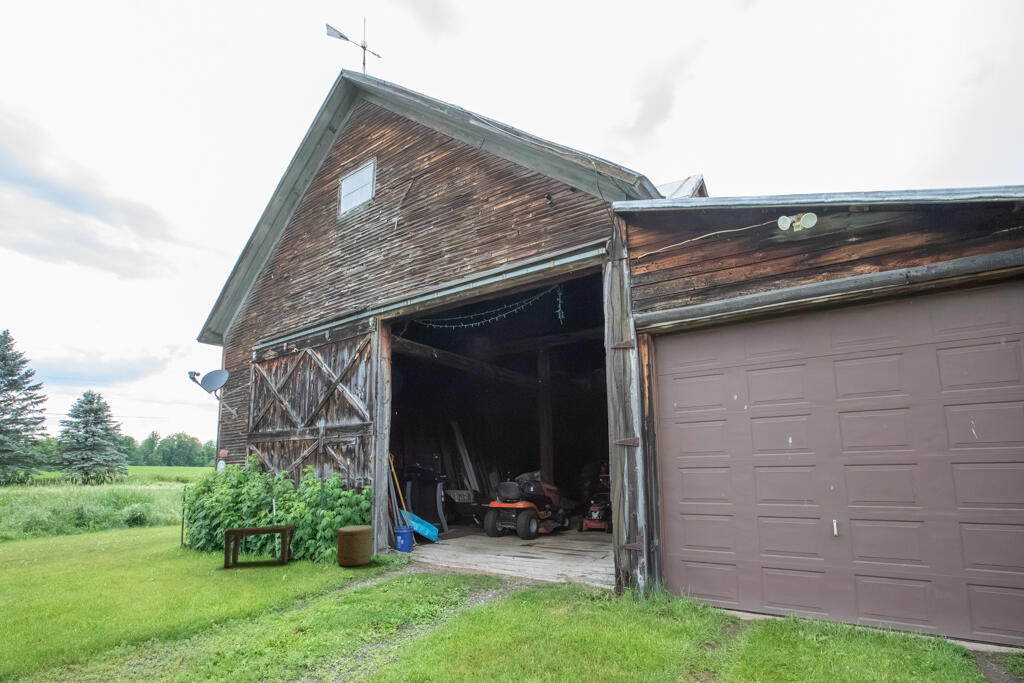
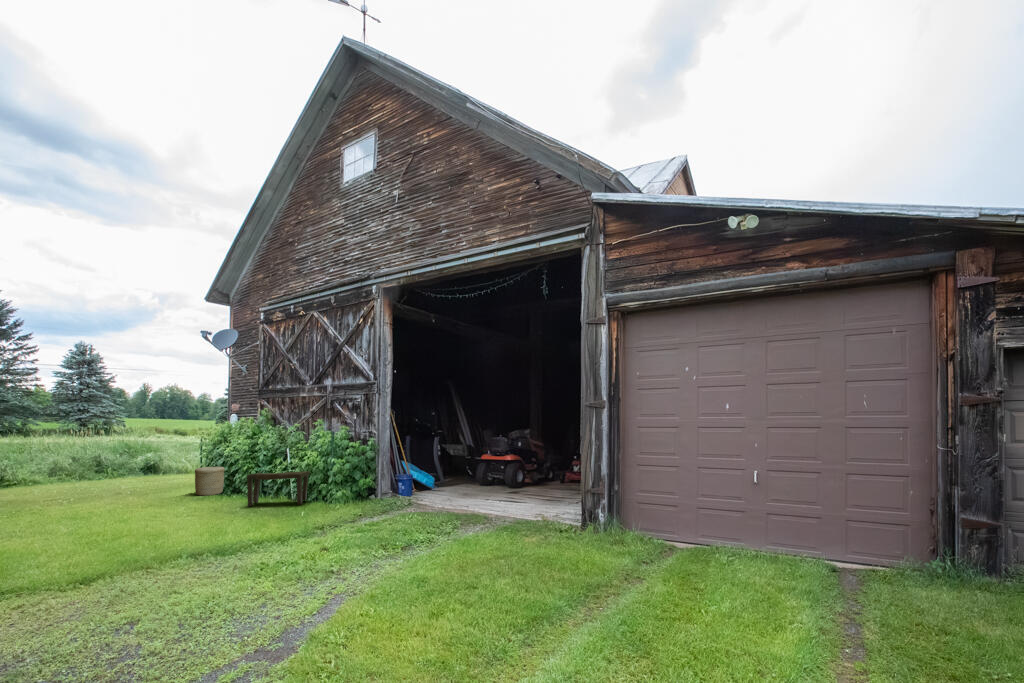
woven basket: present [337,525,373,567] -> present [195,467,225,496]

